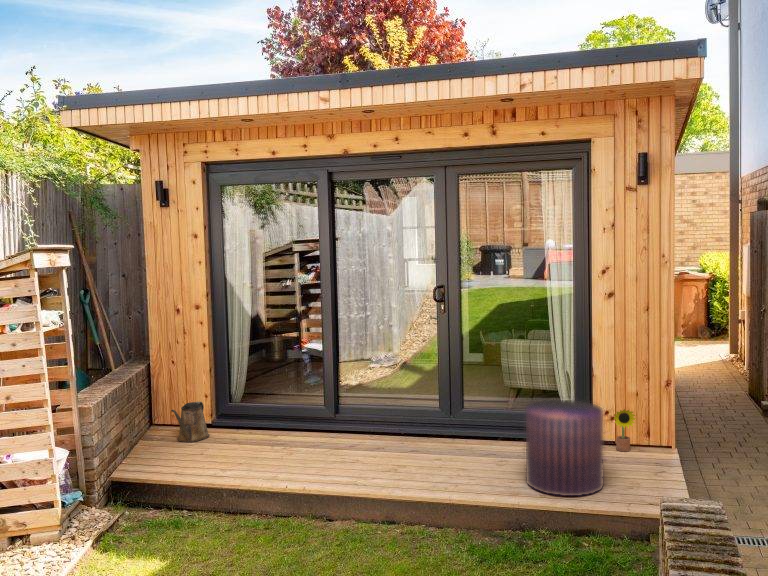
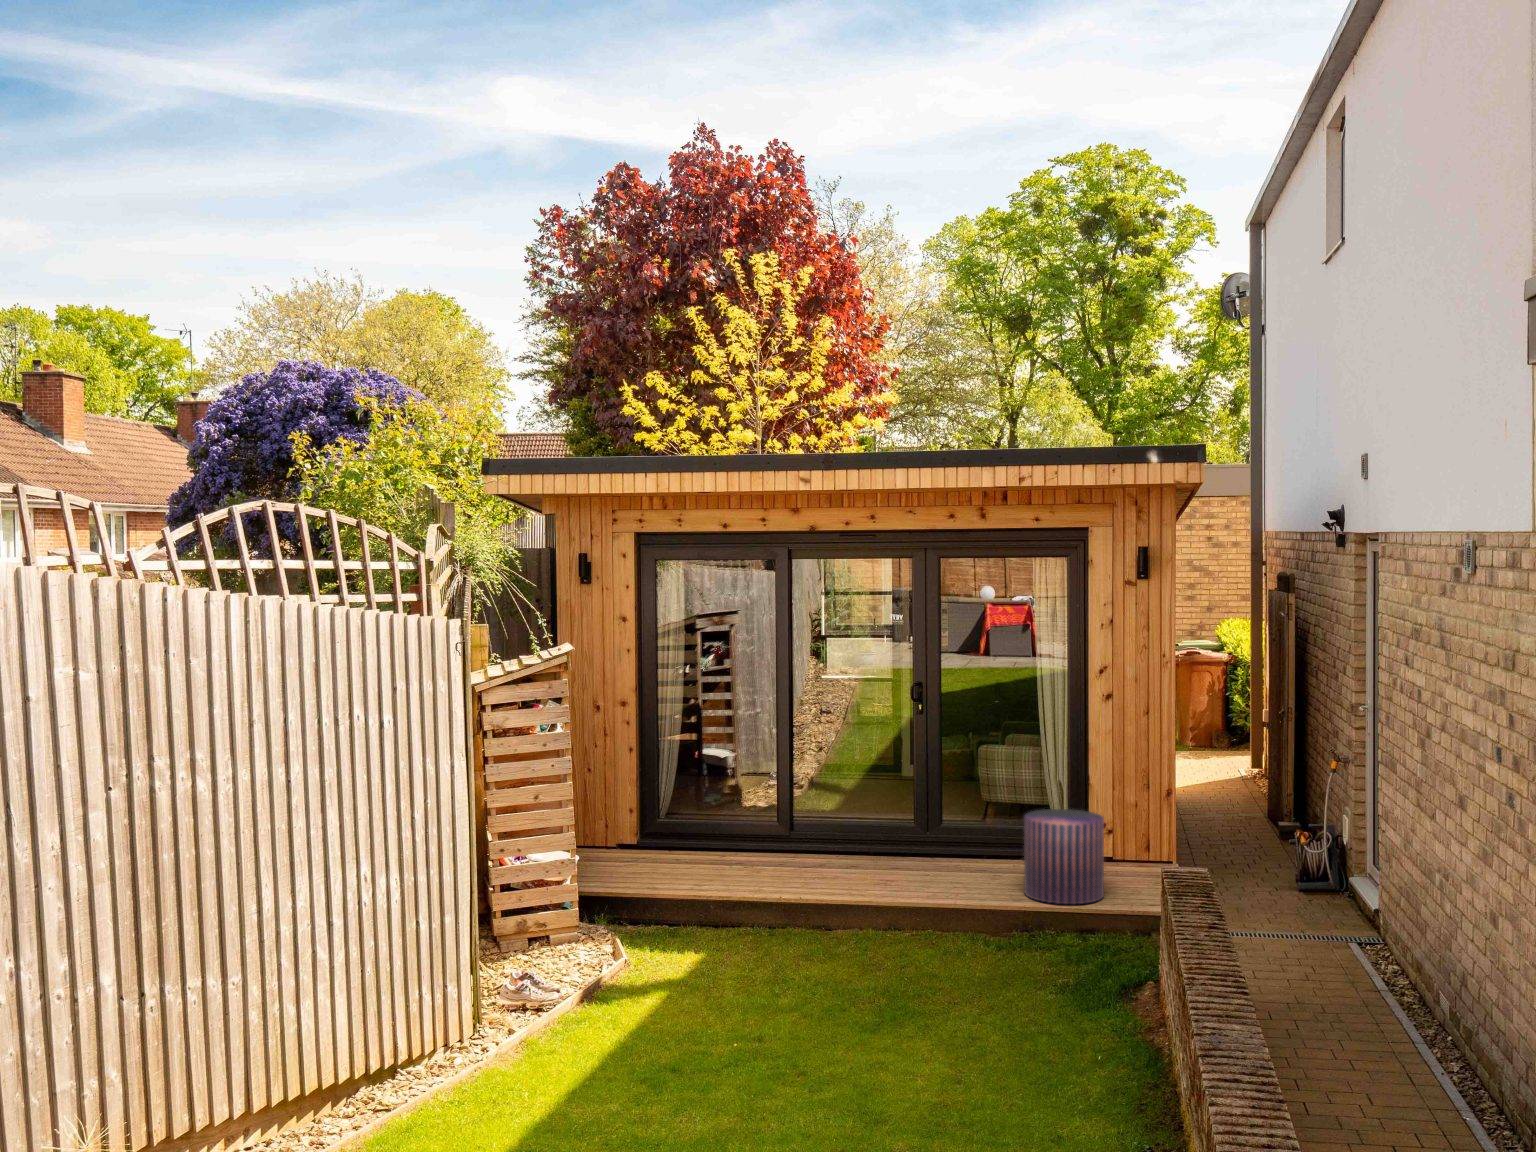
watering can: present [171,402,209,442] -> none [605,818,641,864]
decorative plant: present [613,409,635,451] -> none [1111,820,1136,868]

